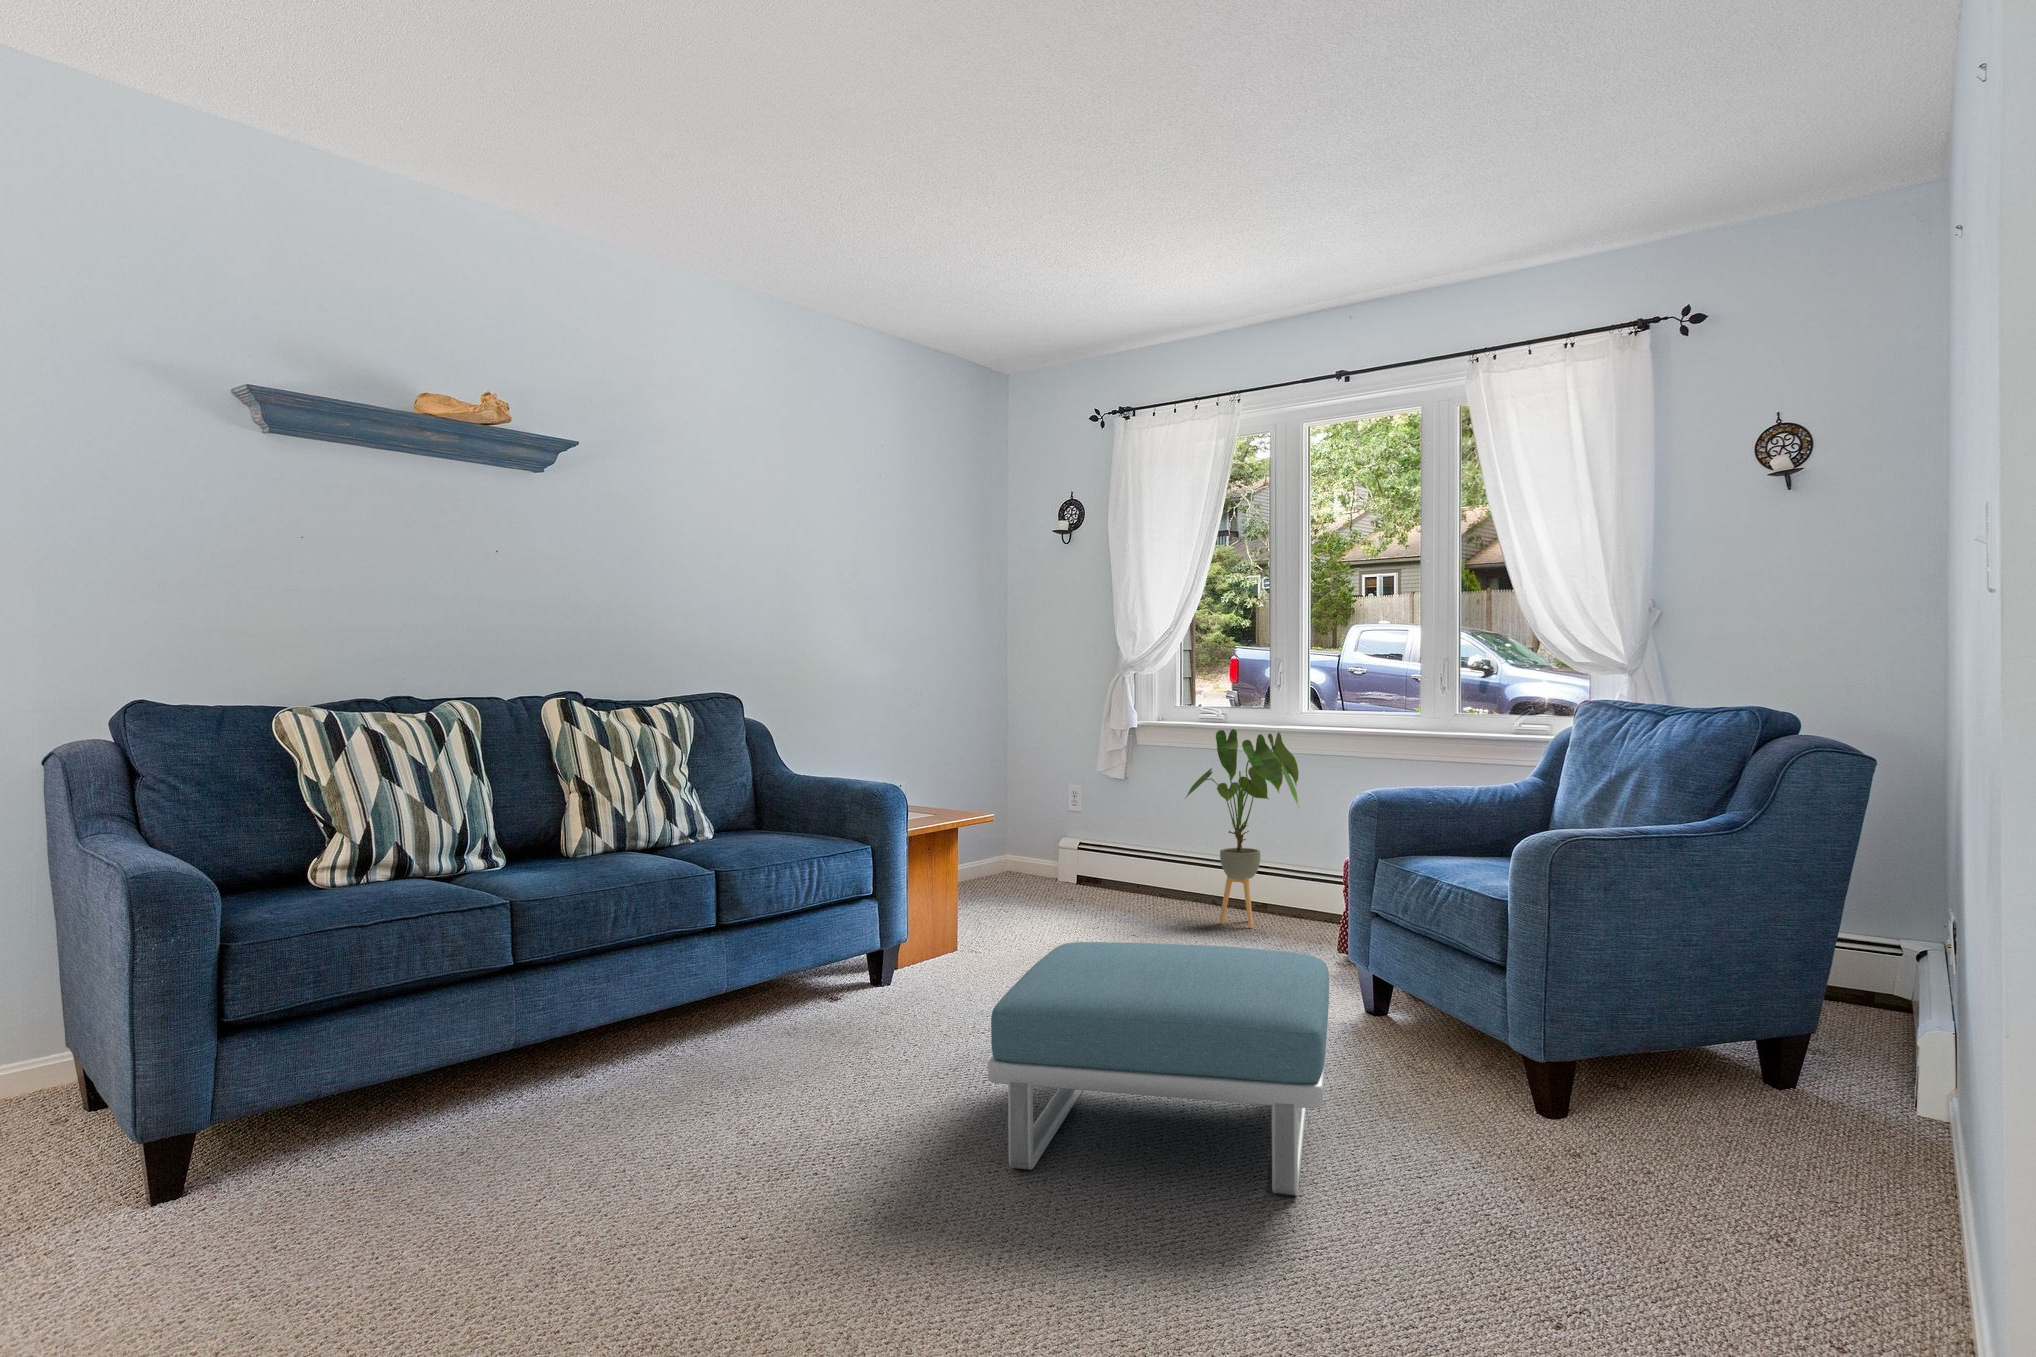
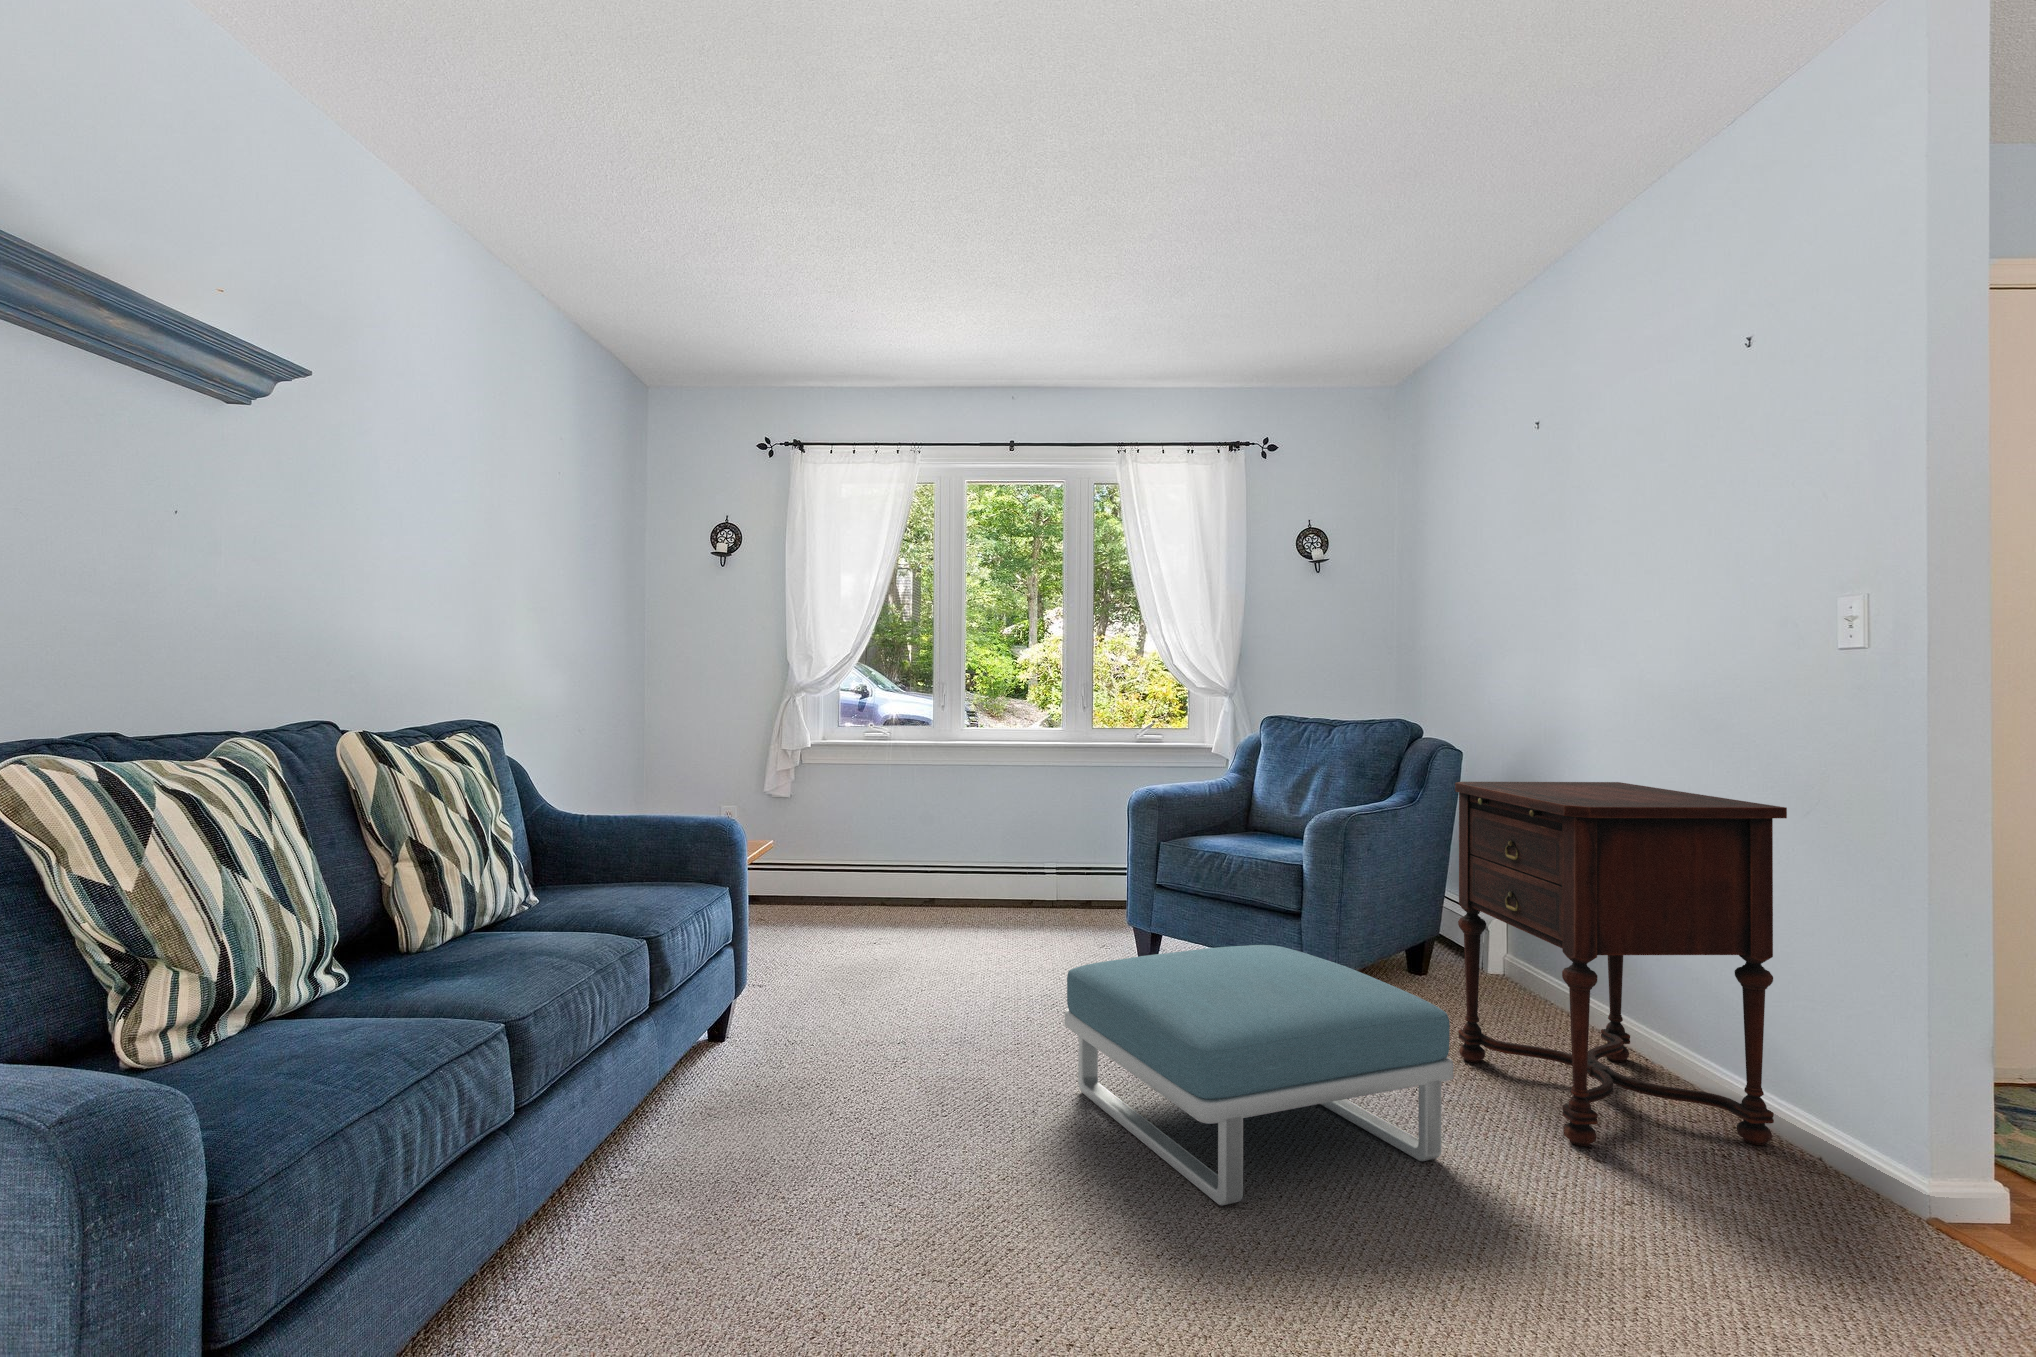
house plant: present [1186,729,1299,927] -> none [892,748,994,923]
side table: none [1477,774,1823,1299] -> present [1455,782,1787,1146]

